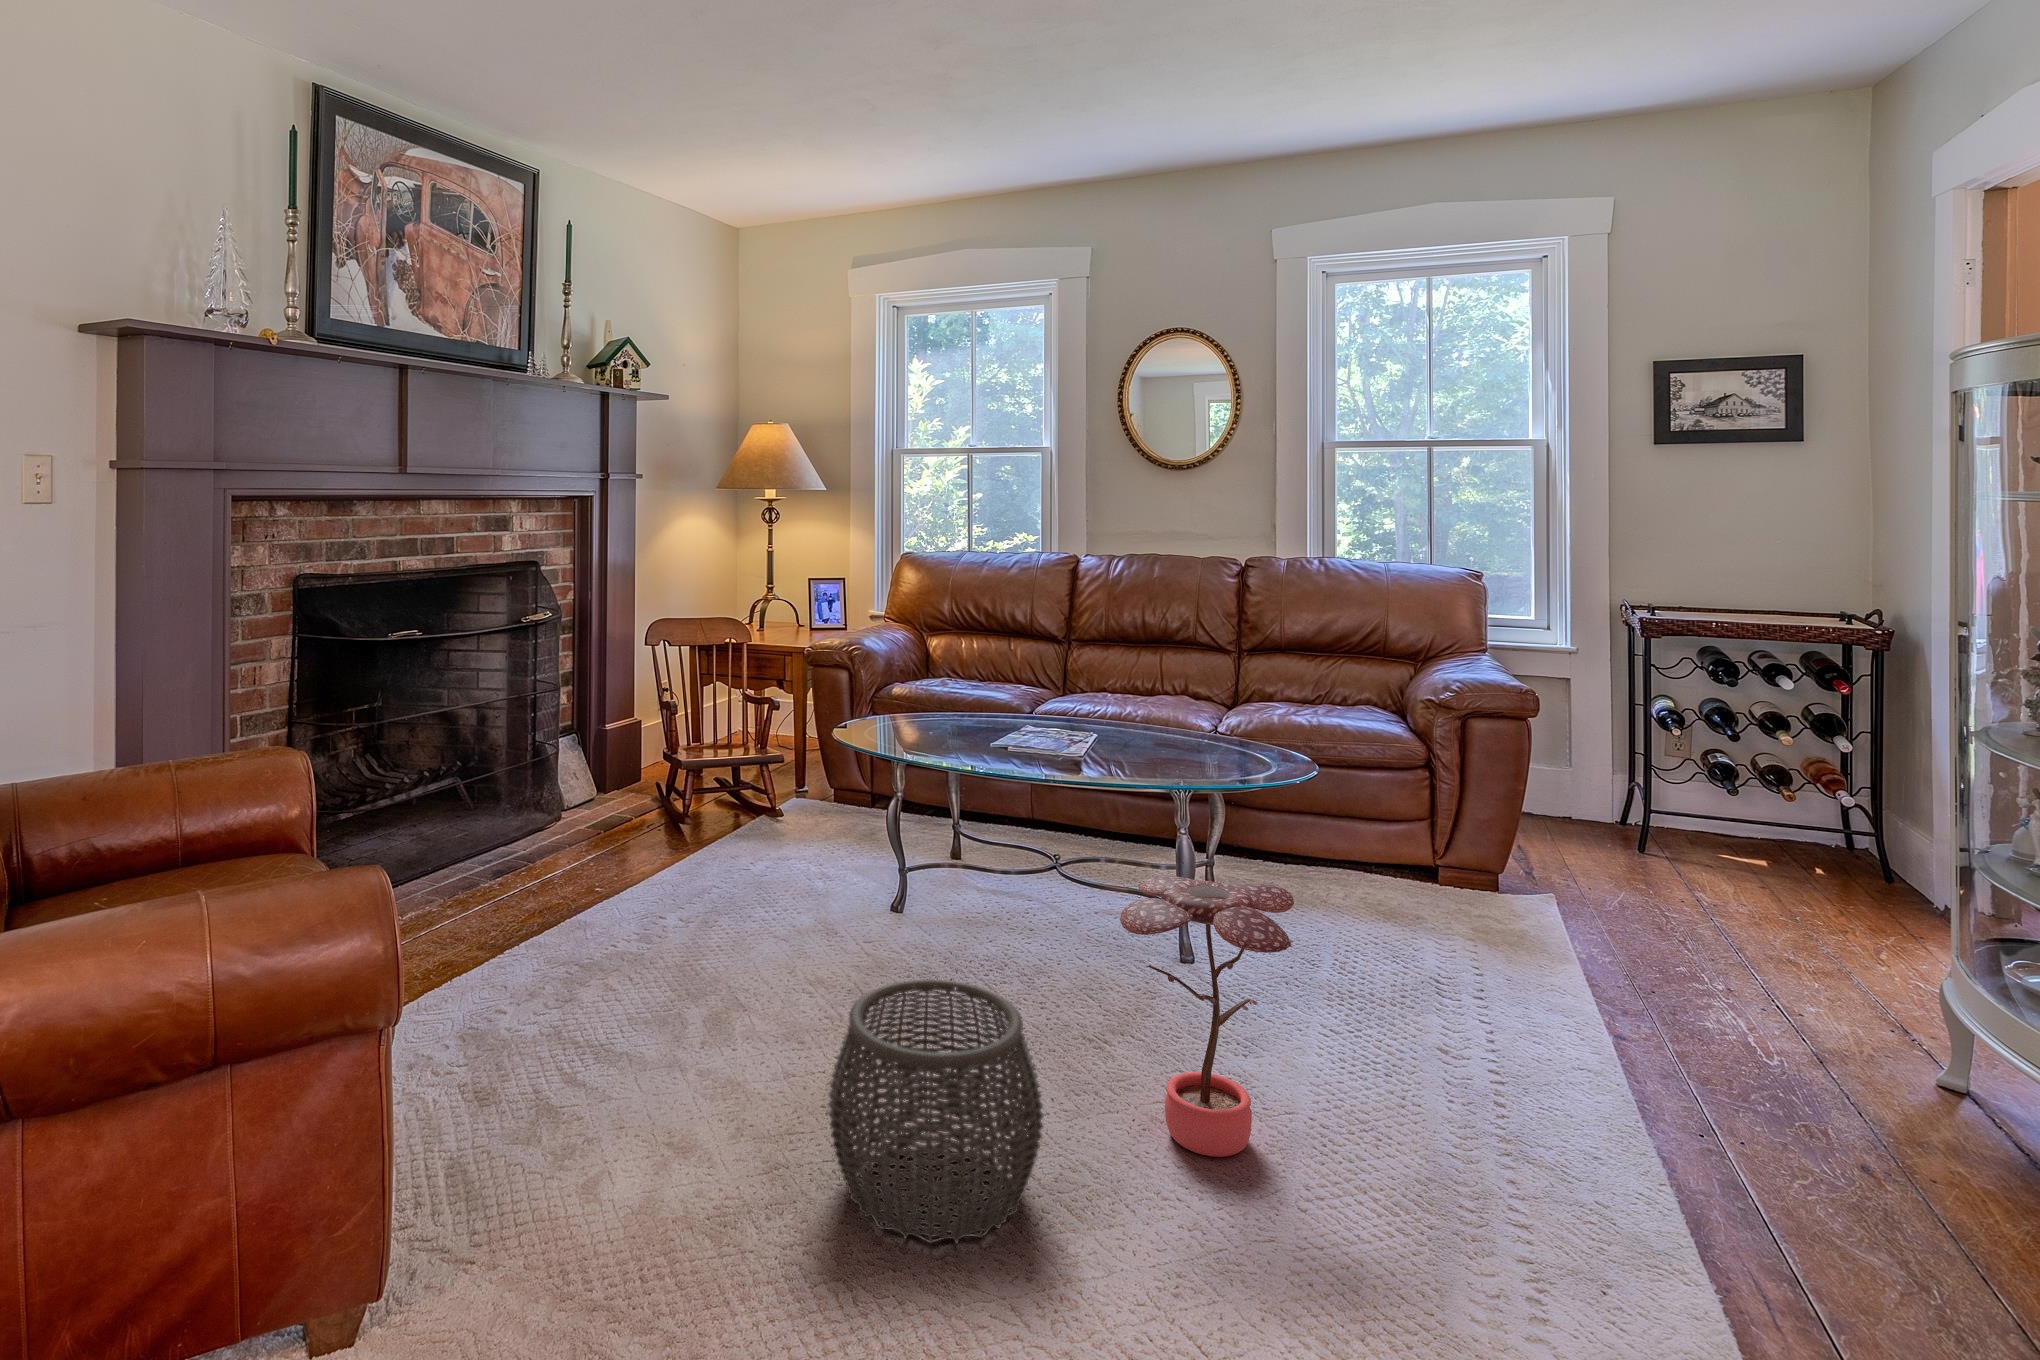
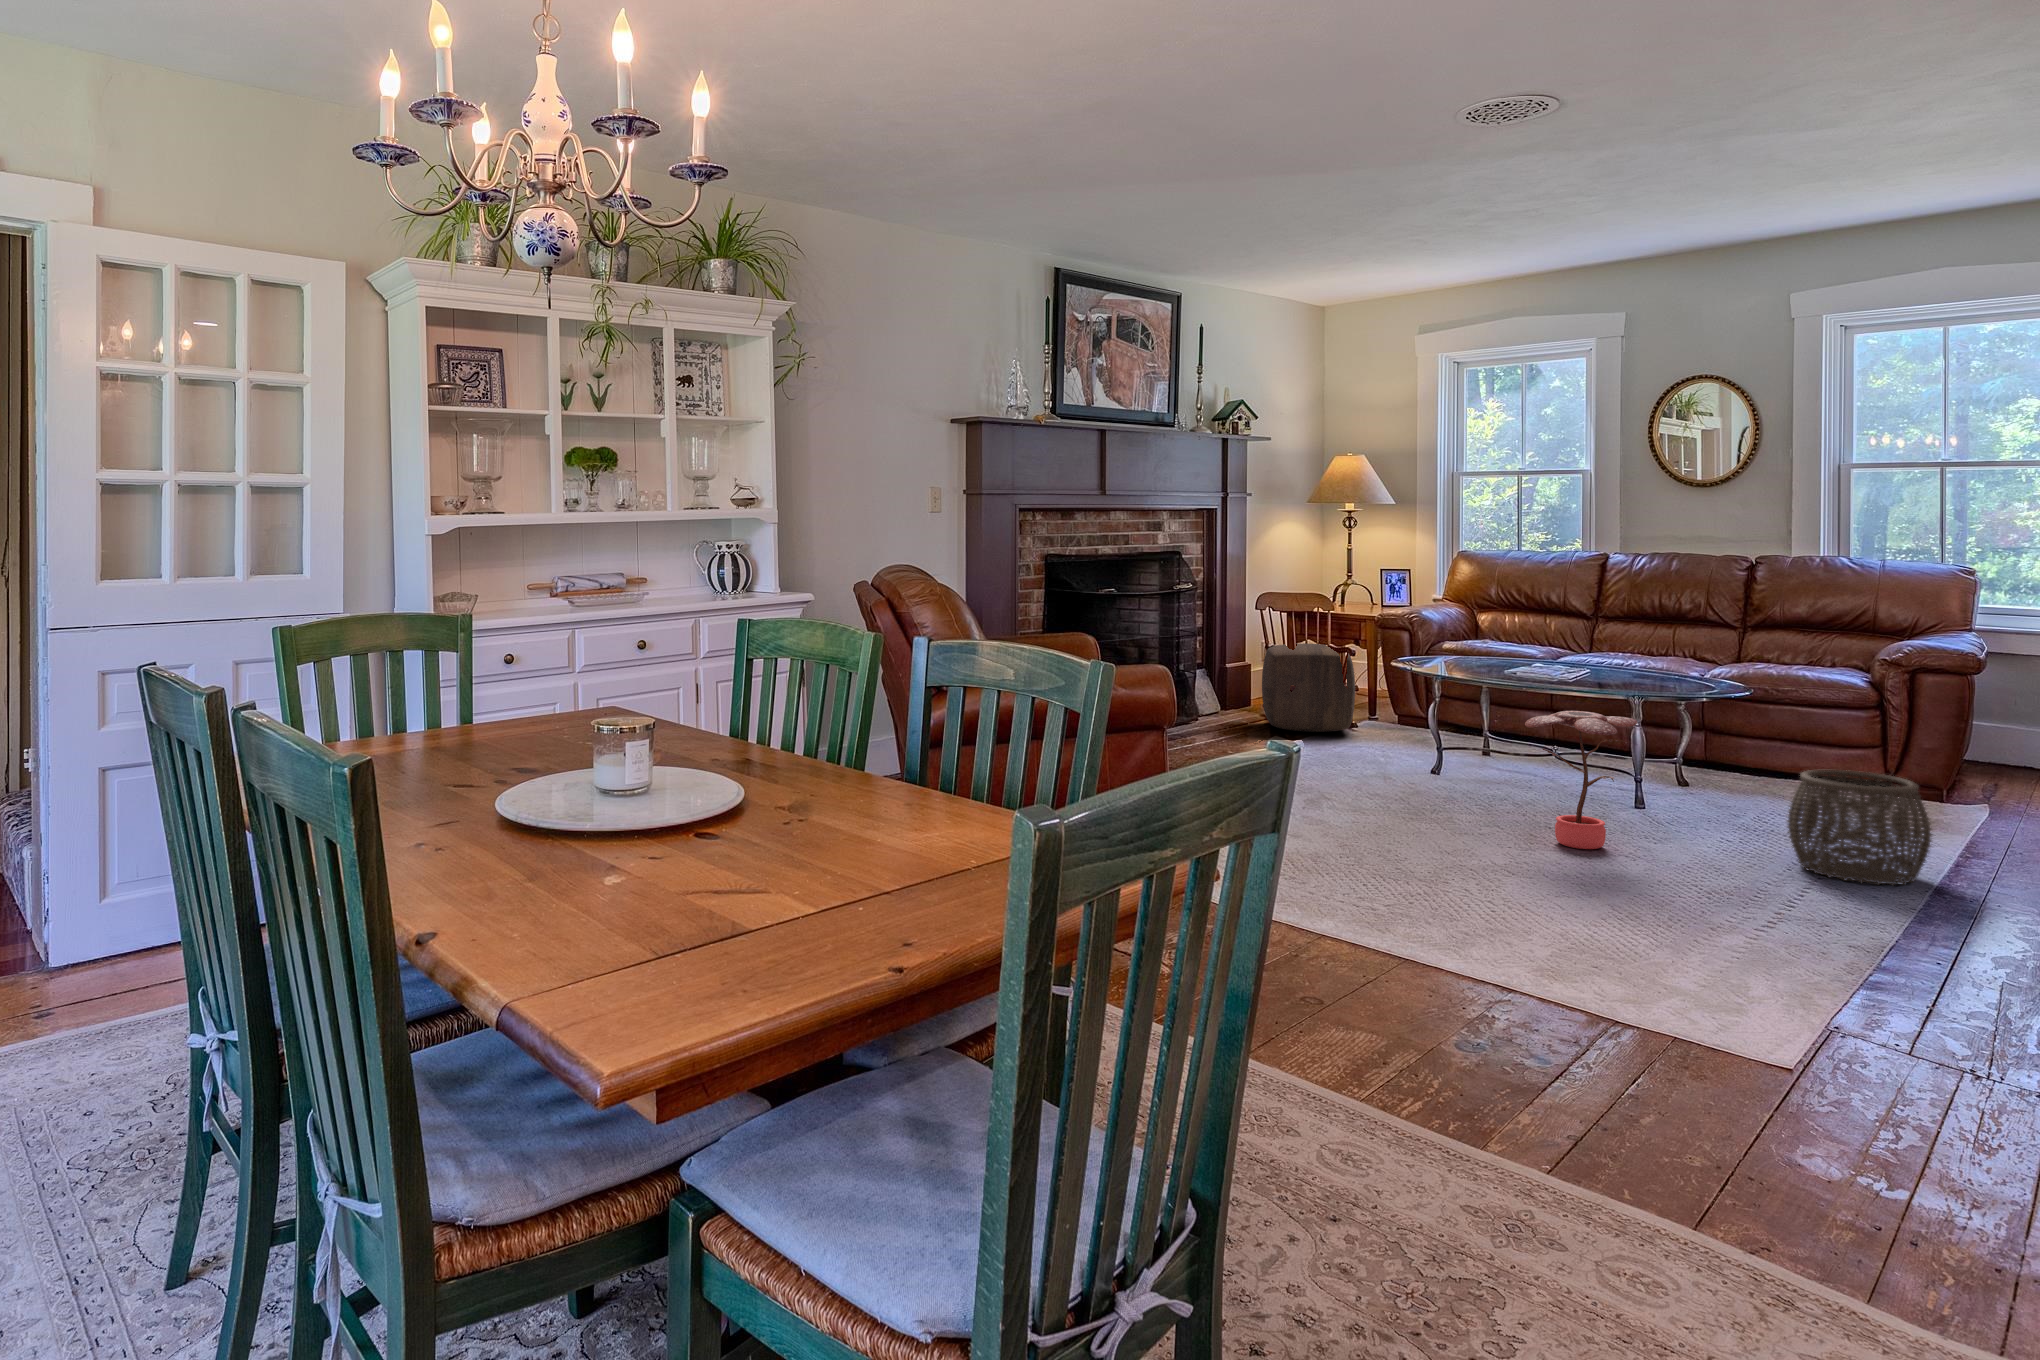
ottoman: none [658,695,785,830] -> present [1262,643,1355,732]
woven basket: present [828,980,1043,1244] -> present [1787,770,1932,885]

